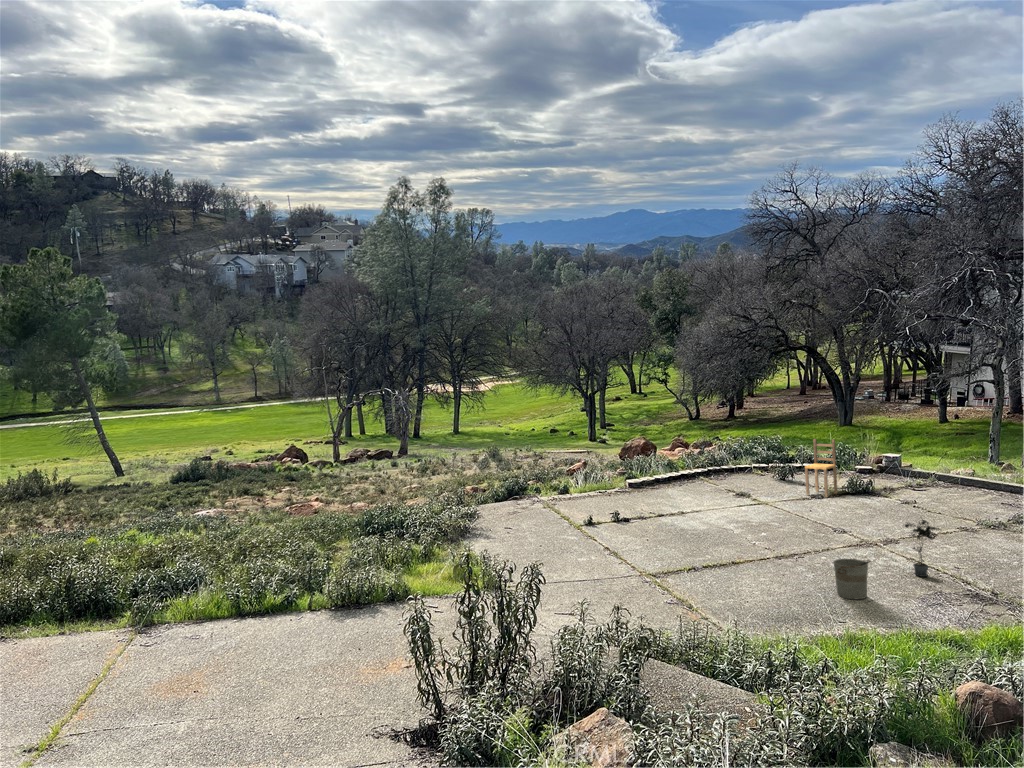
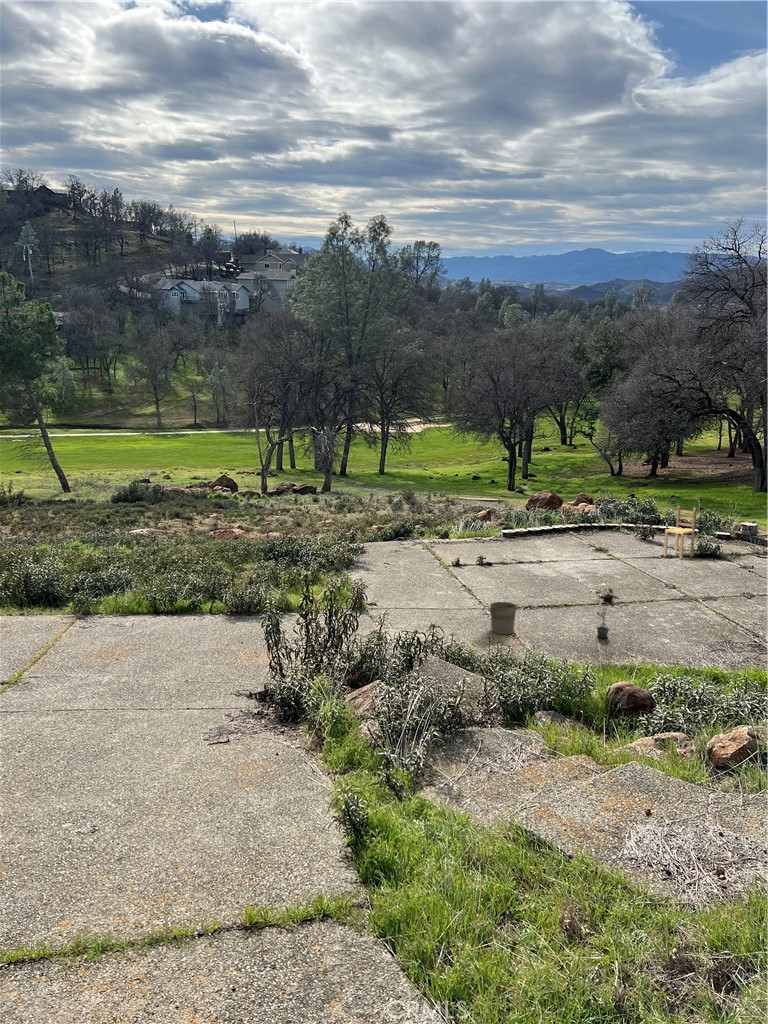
potted plant: present [905,520,940,577] -> present [595,588,619,638]
bucket: present [833,559,870,599] -> present [490,602,518,634]

